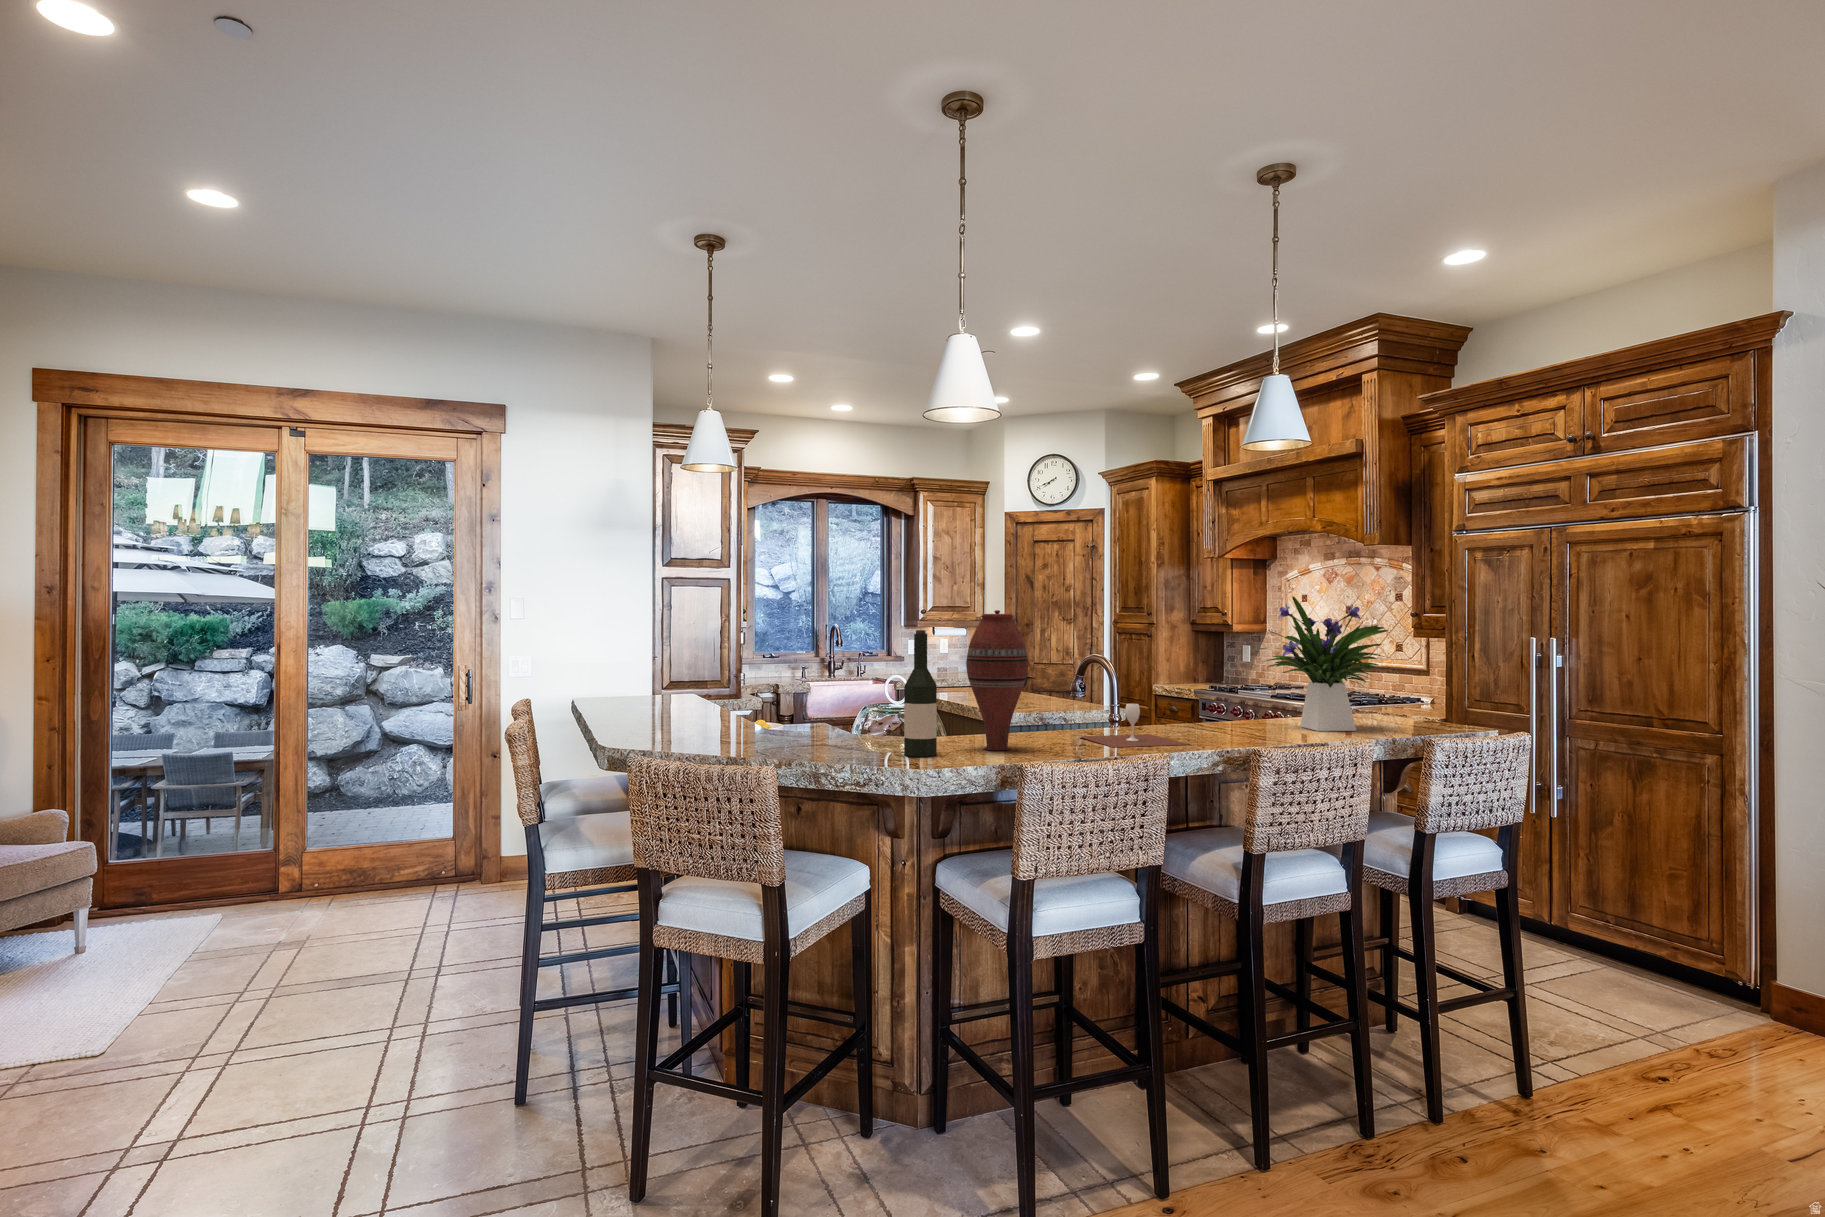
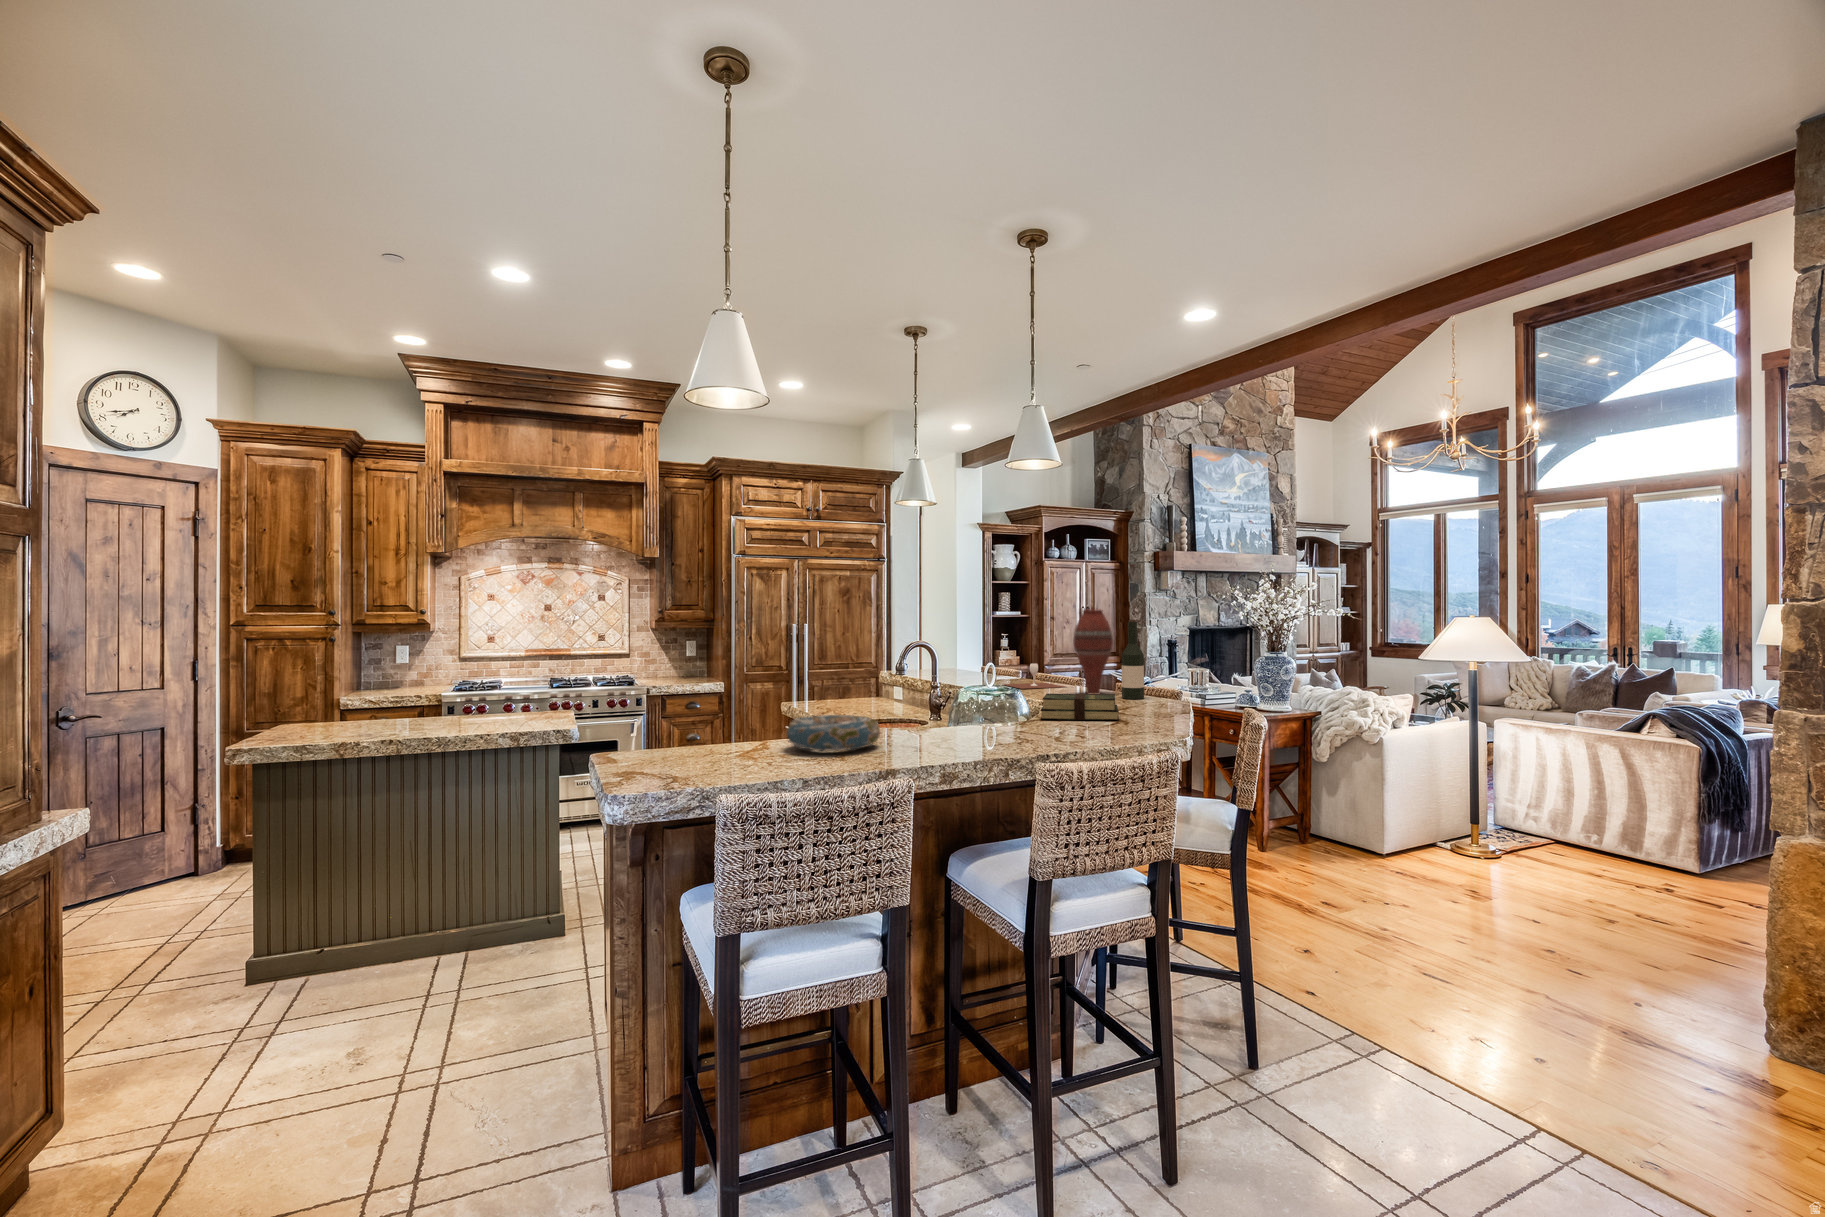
flower arrangement: present [1260,596,1389,731] -> none [921,599,989,677]
decorative bowl: none [606,689,679,715] -> present [787,715,880,751]
book: none [690,710,791,744] -> present [1041,693,1119,720]

